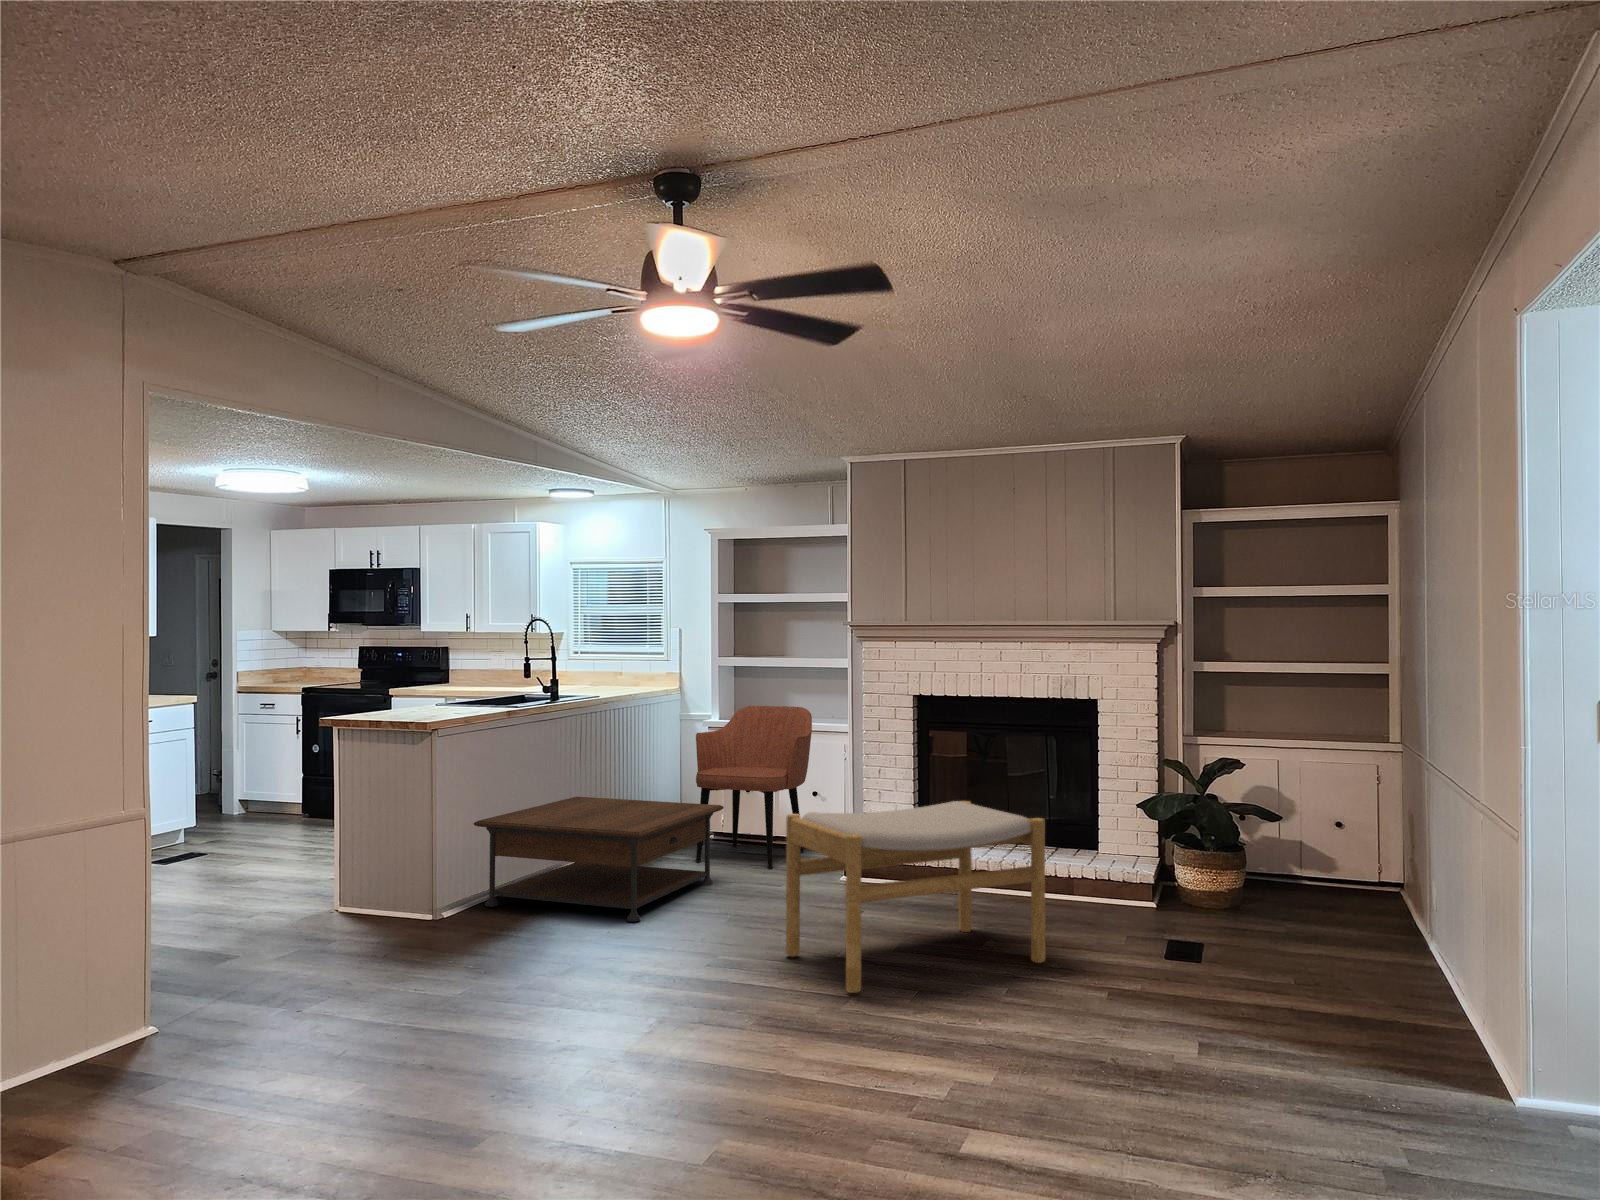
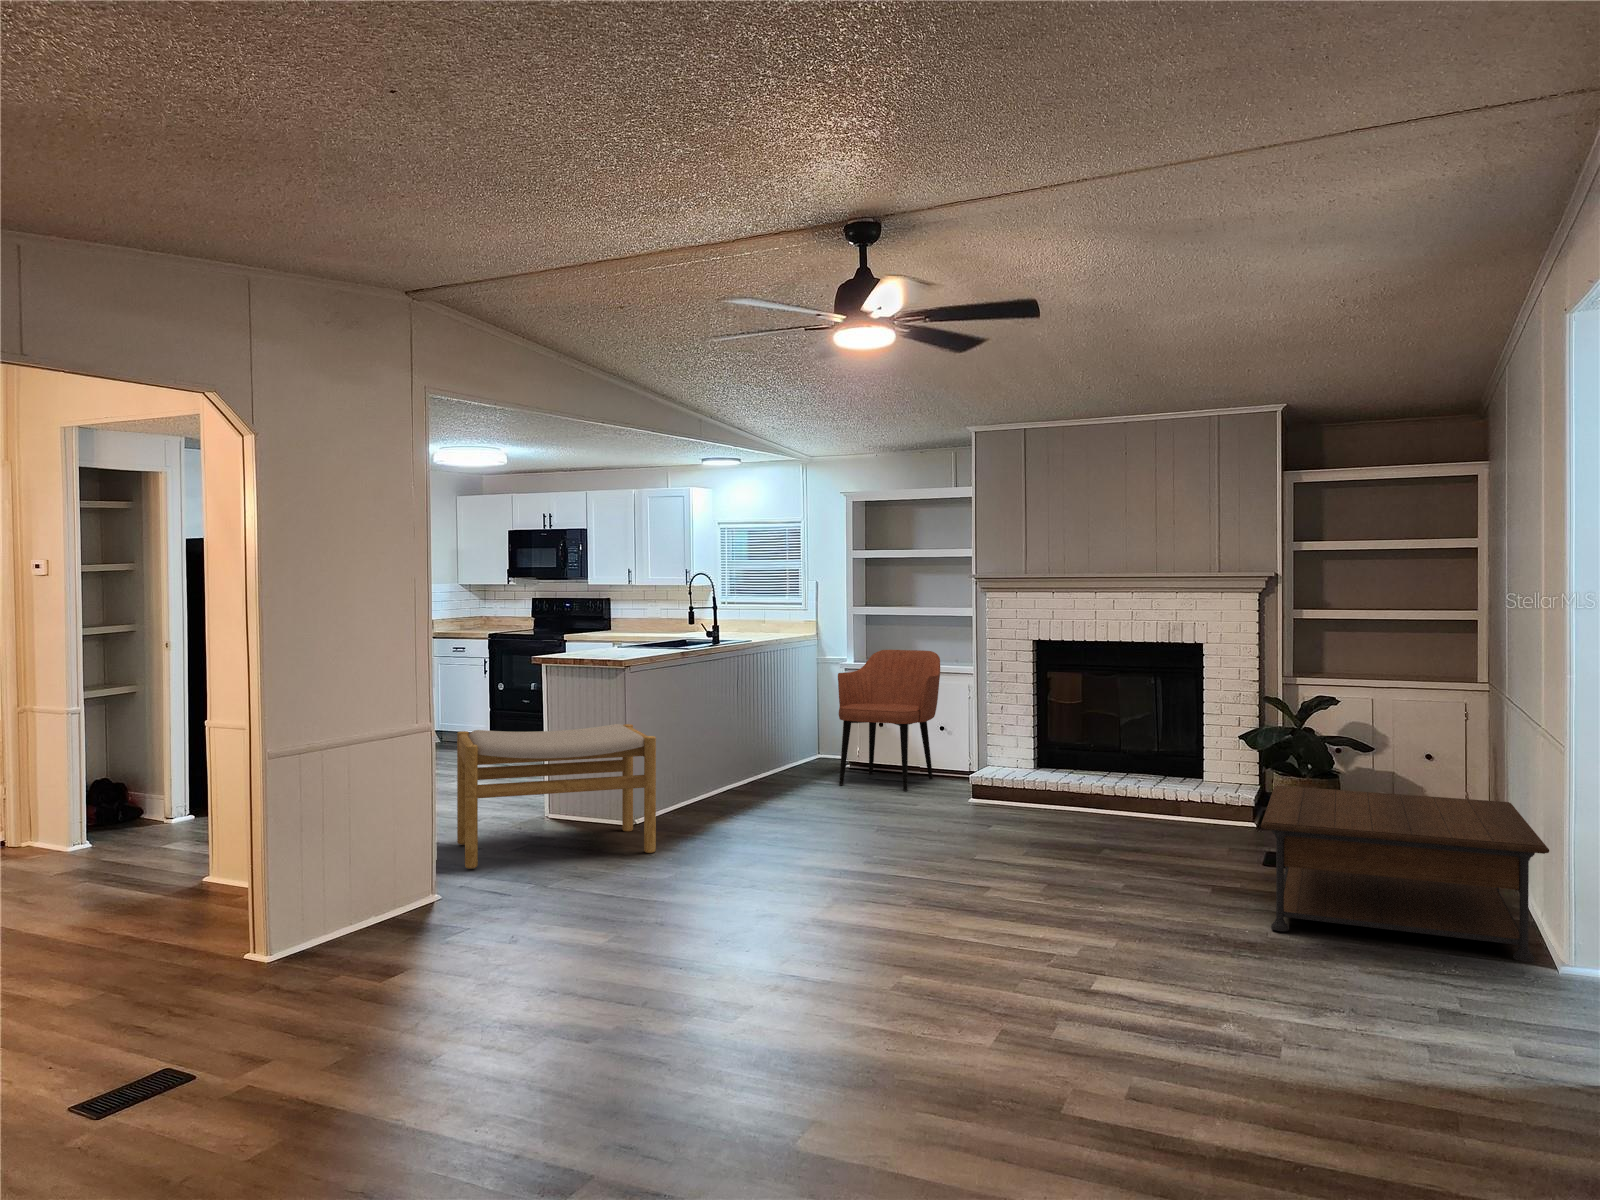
coffee table: present [474,797,724,921] -> present [1261,786,1549,962]
footstool: present [786,801,1045,993] -> present [457,724,656,869]

